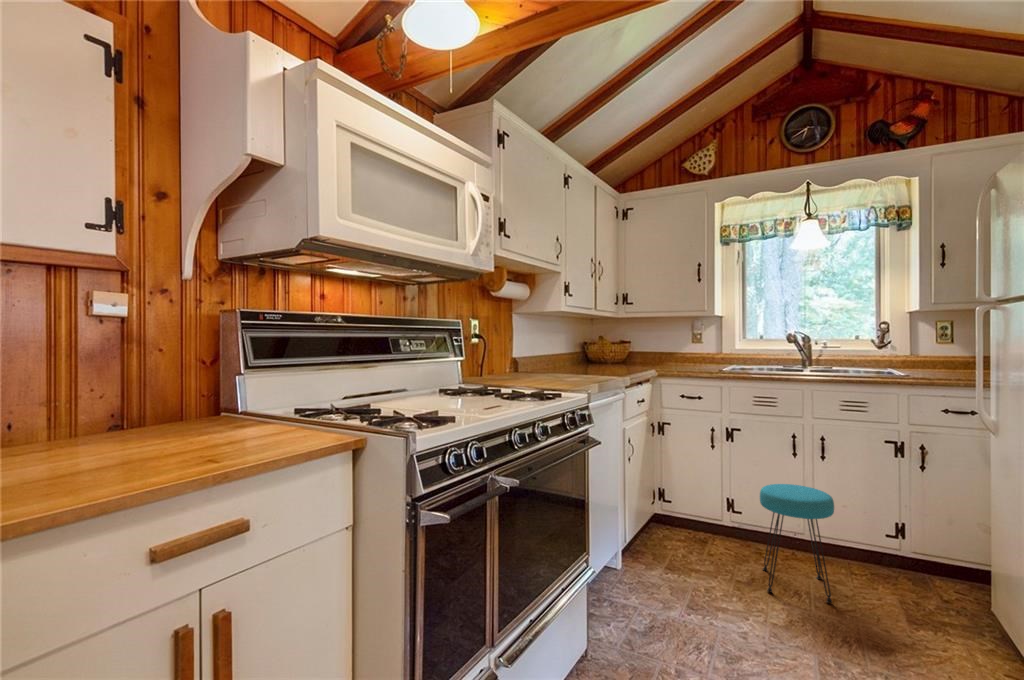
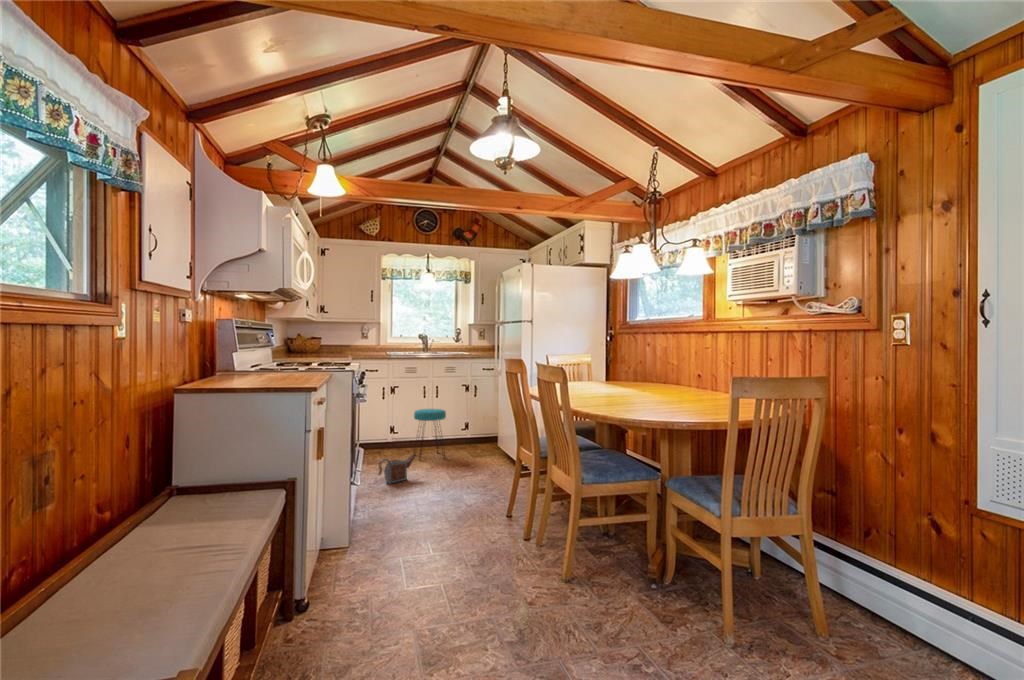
watering can: none [644,598,738,656] -> present [378,454,416,484]

